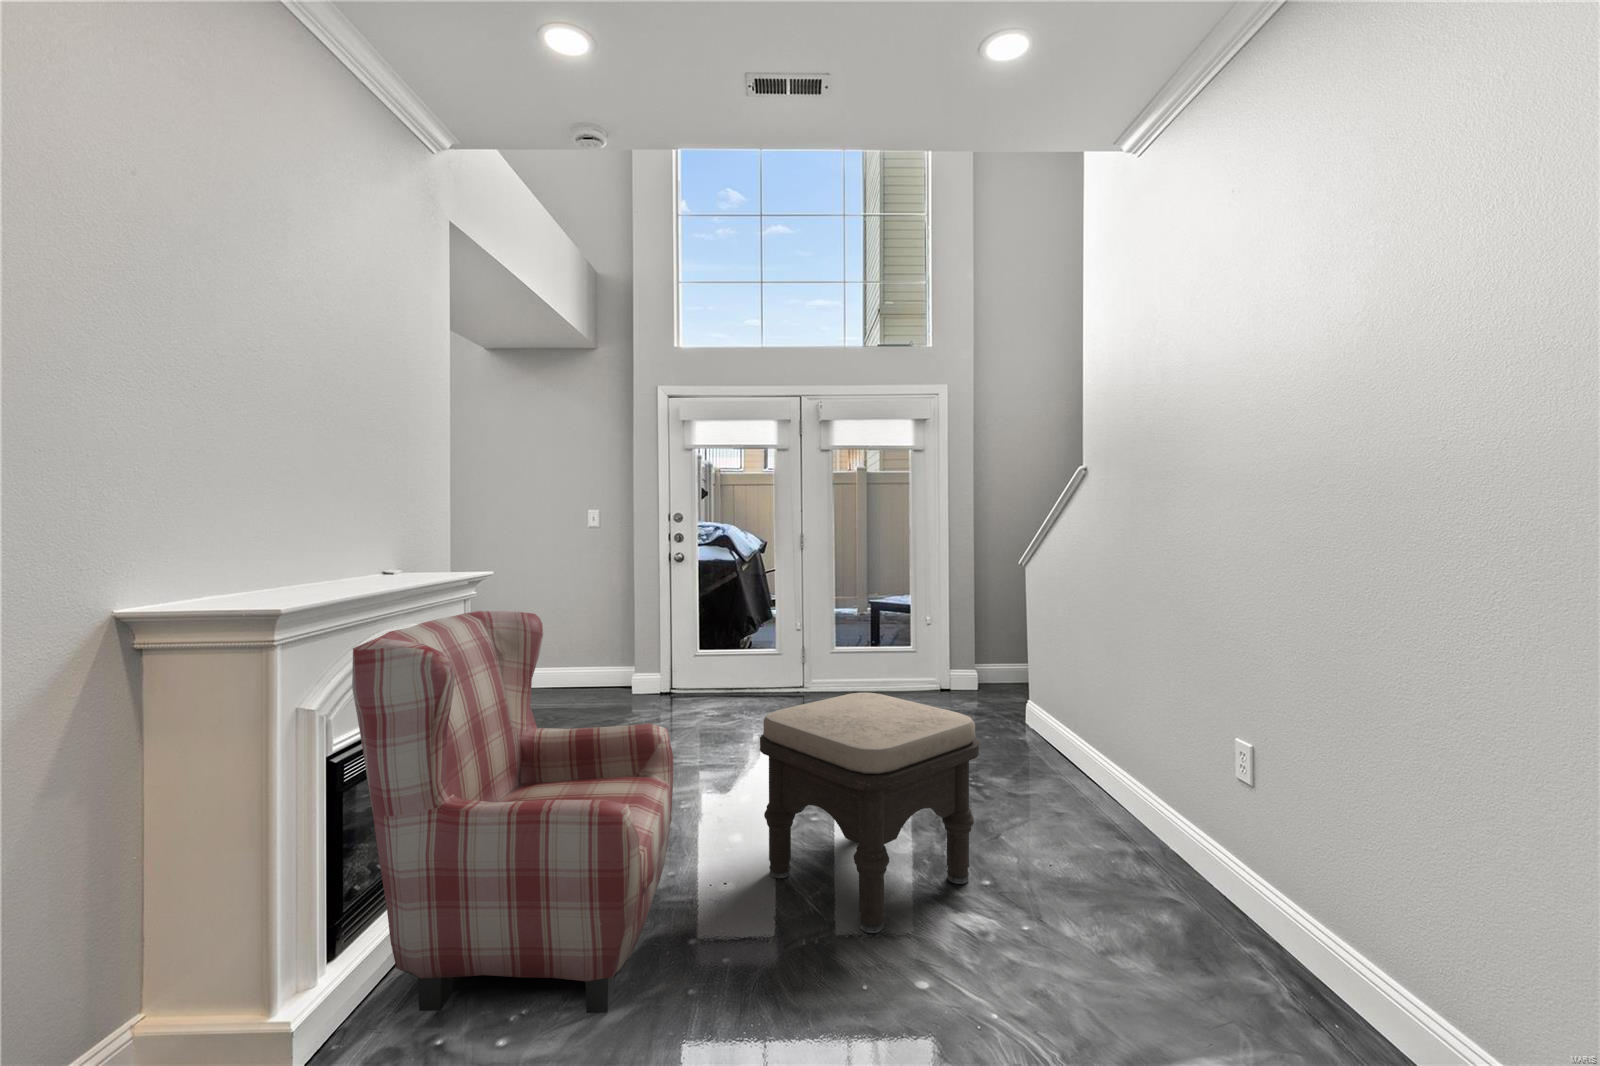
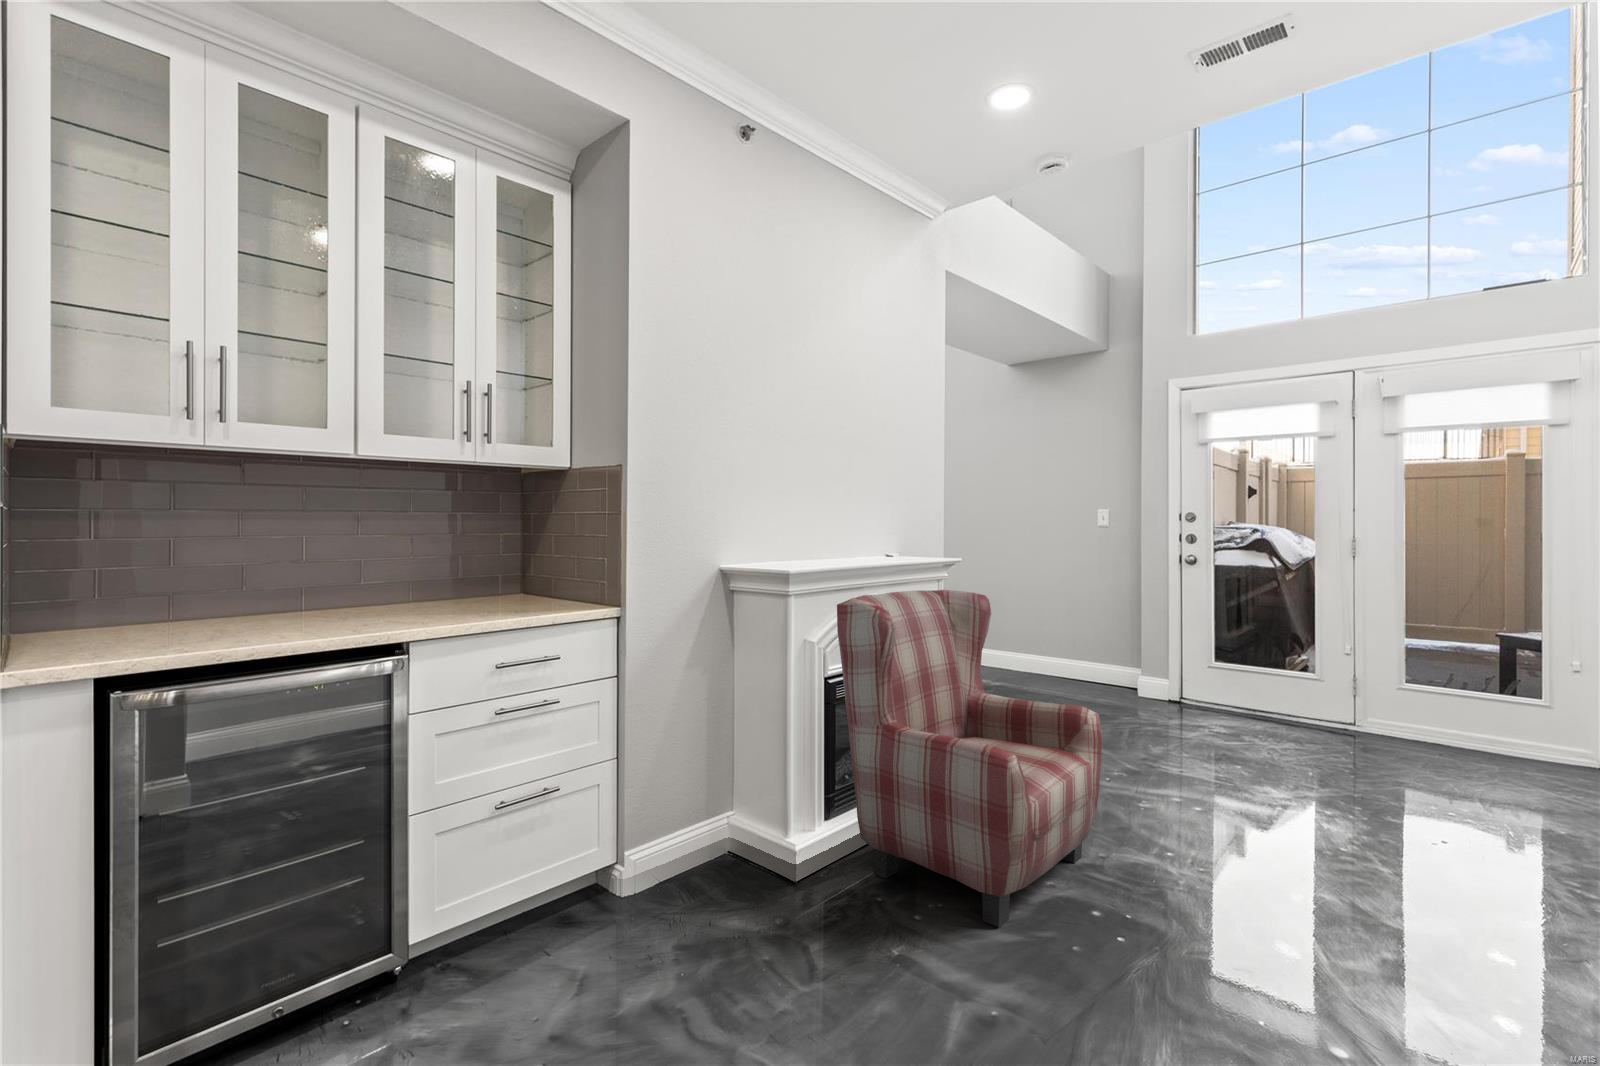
ottoman: present [760,693,979,933] -> none [1195,717,1513,985]

